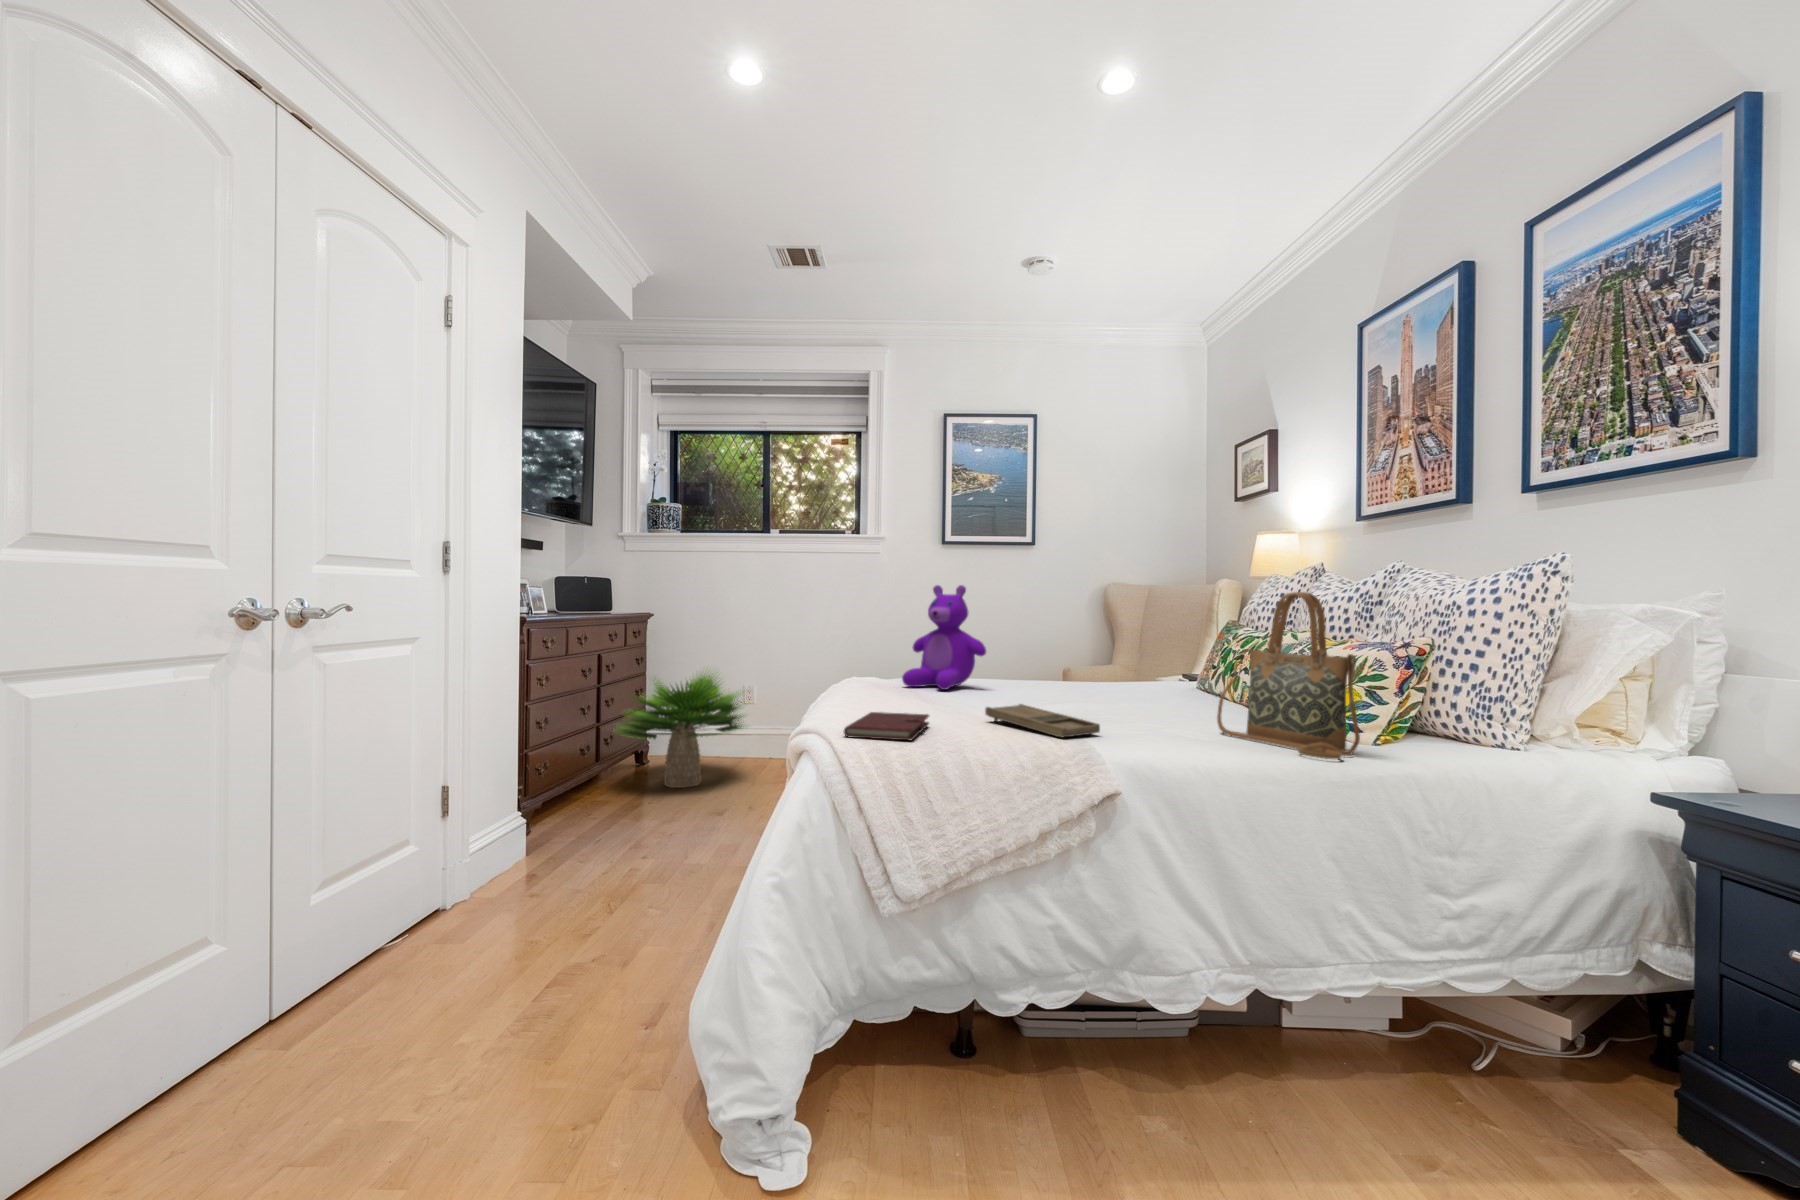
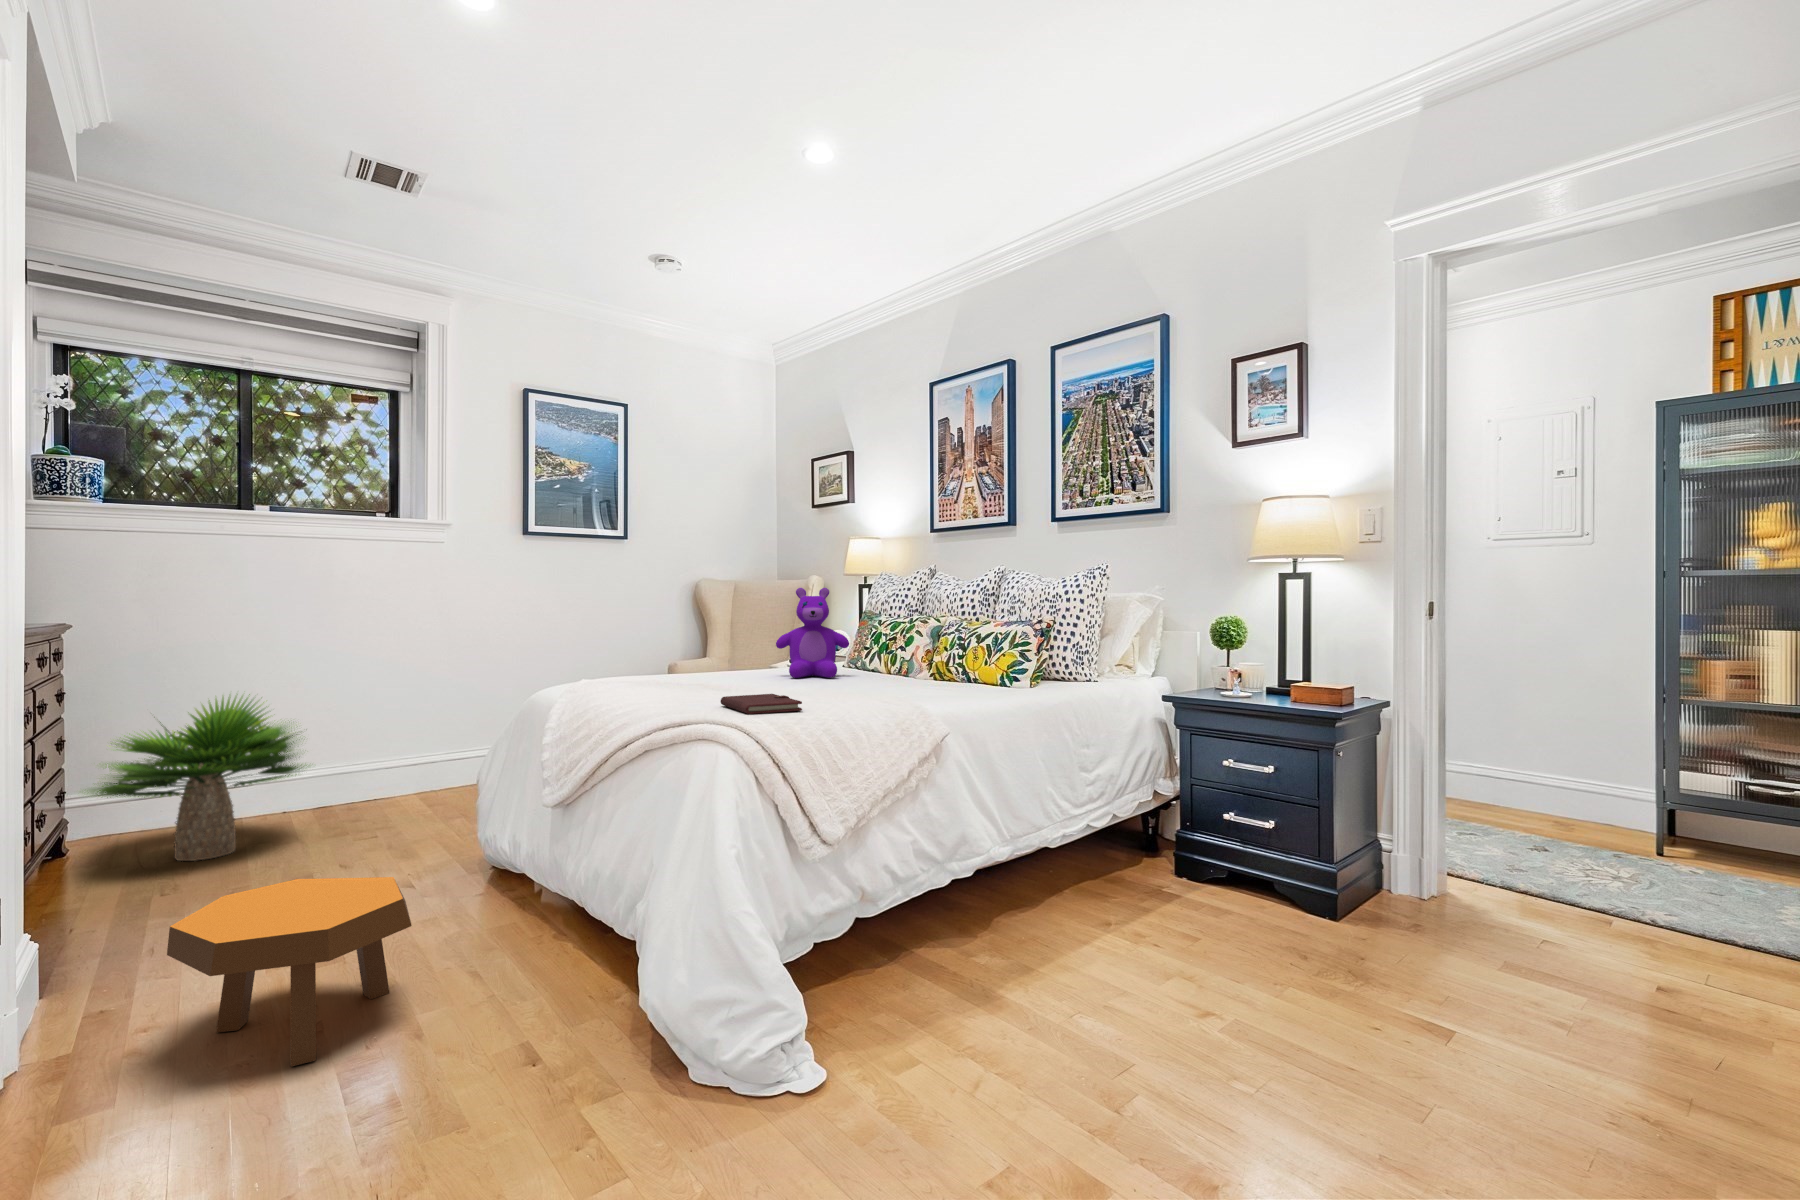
teddy bear: present [902,585,986,690] -> present [776,588,849,678]
handbag: present [1217,592,1360,759] -> none [939,588,1038,695]
tray: present [985,704,1100,737] -> none [794,682,891,700]
footstool: none [451,822,636,982] -> present [167,877,412,1067]

